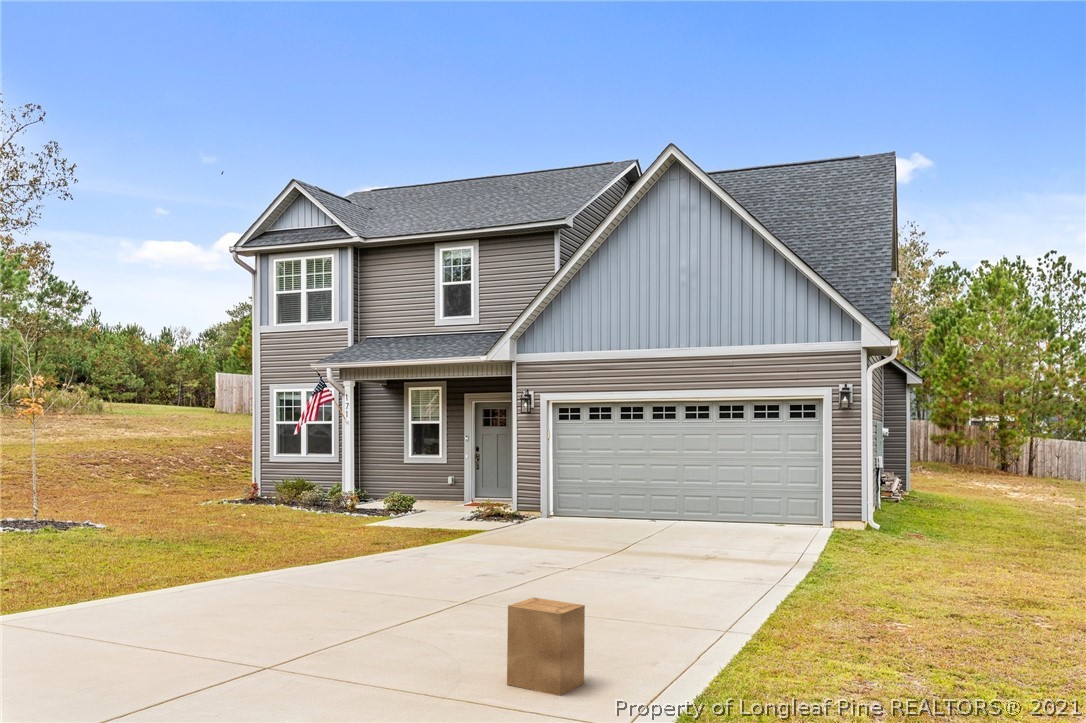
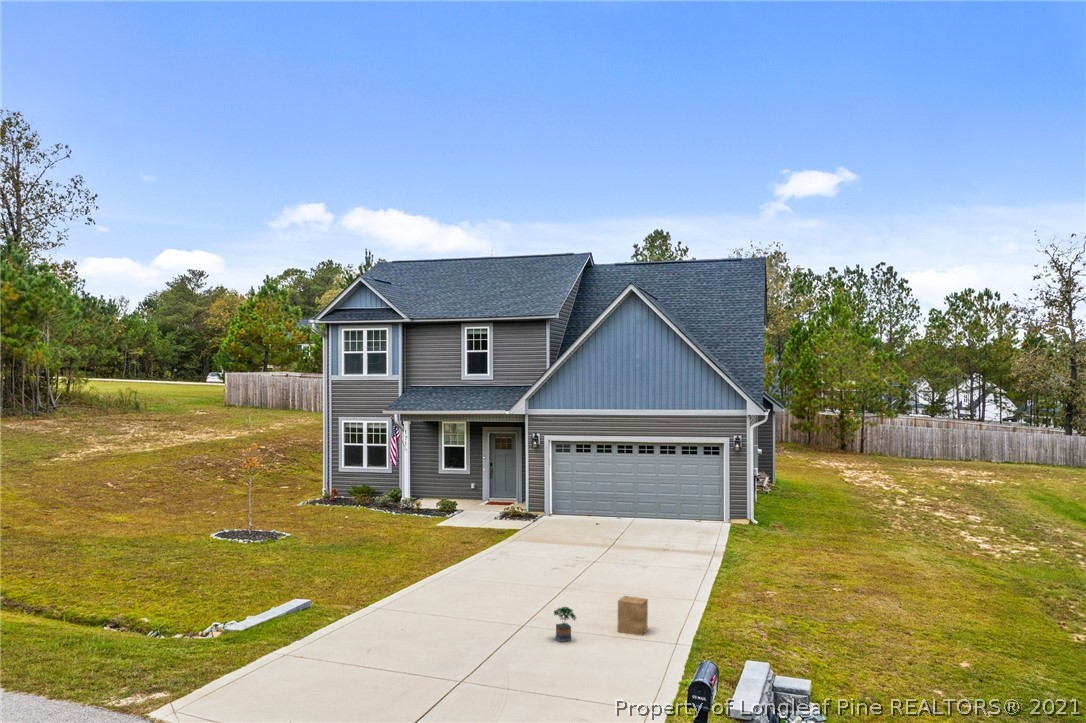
potted tree: none [333,612,389,702] -> present [554,607,576,642]

